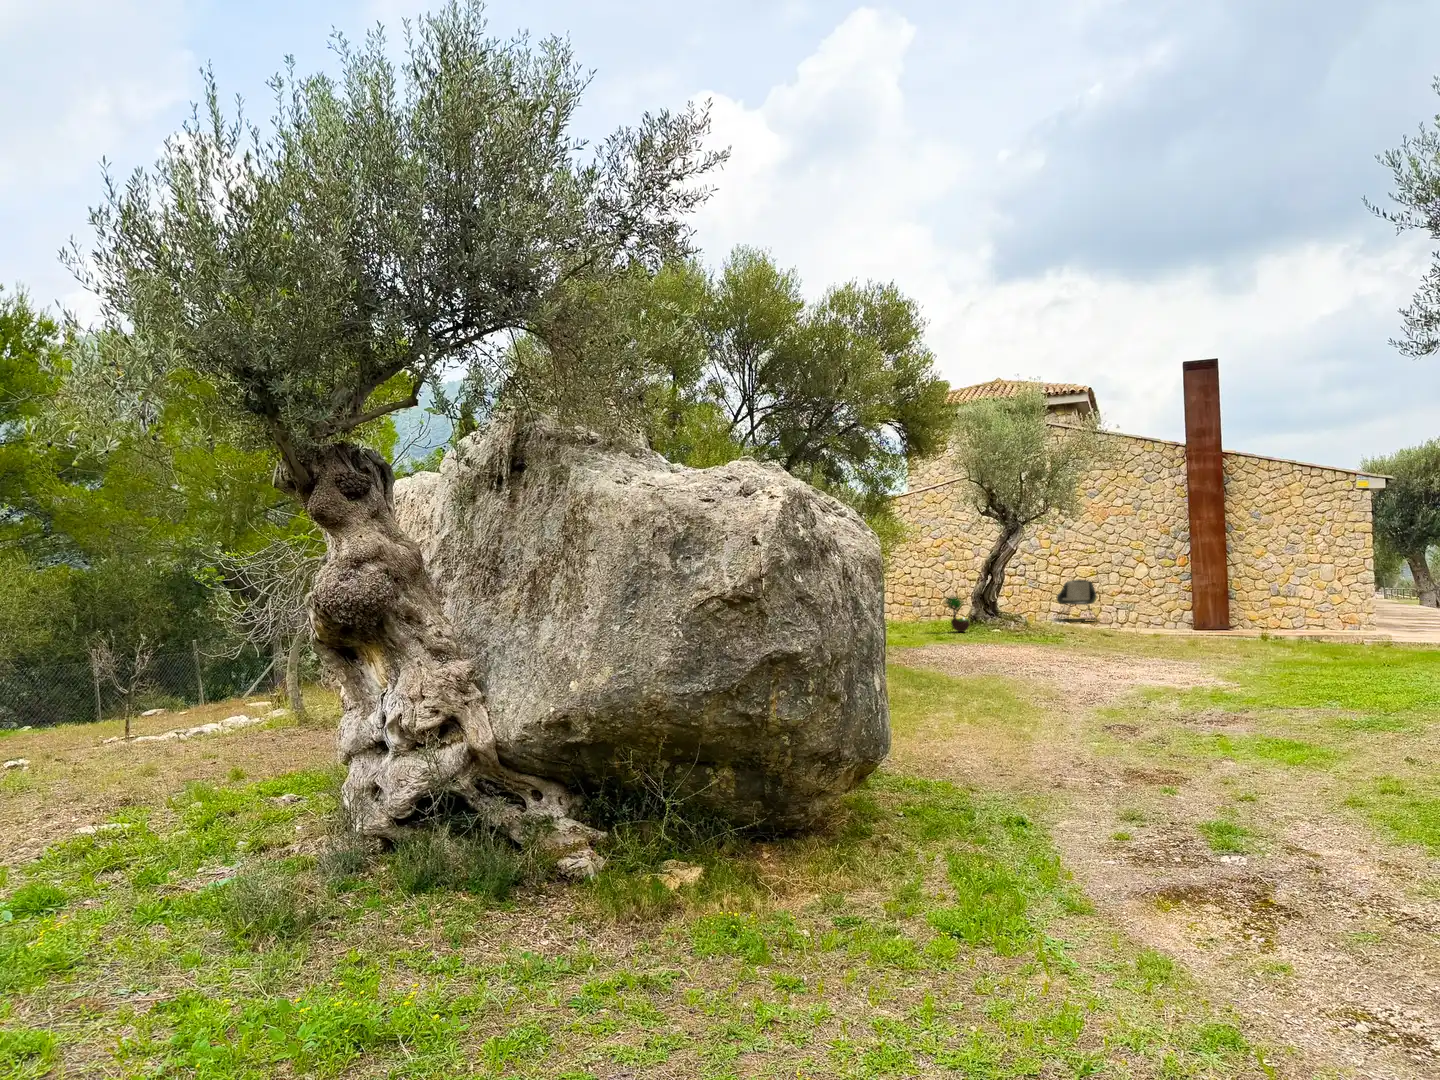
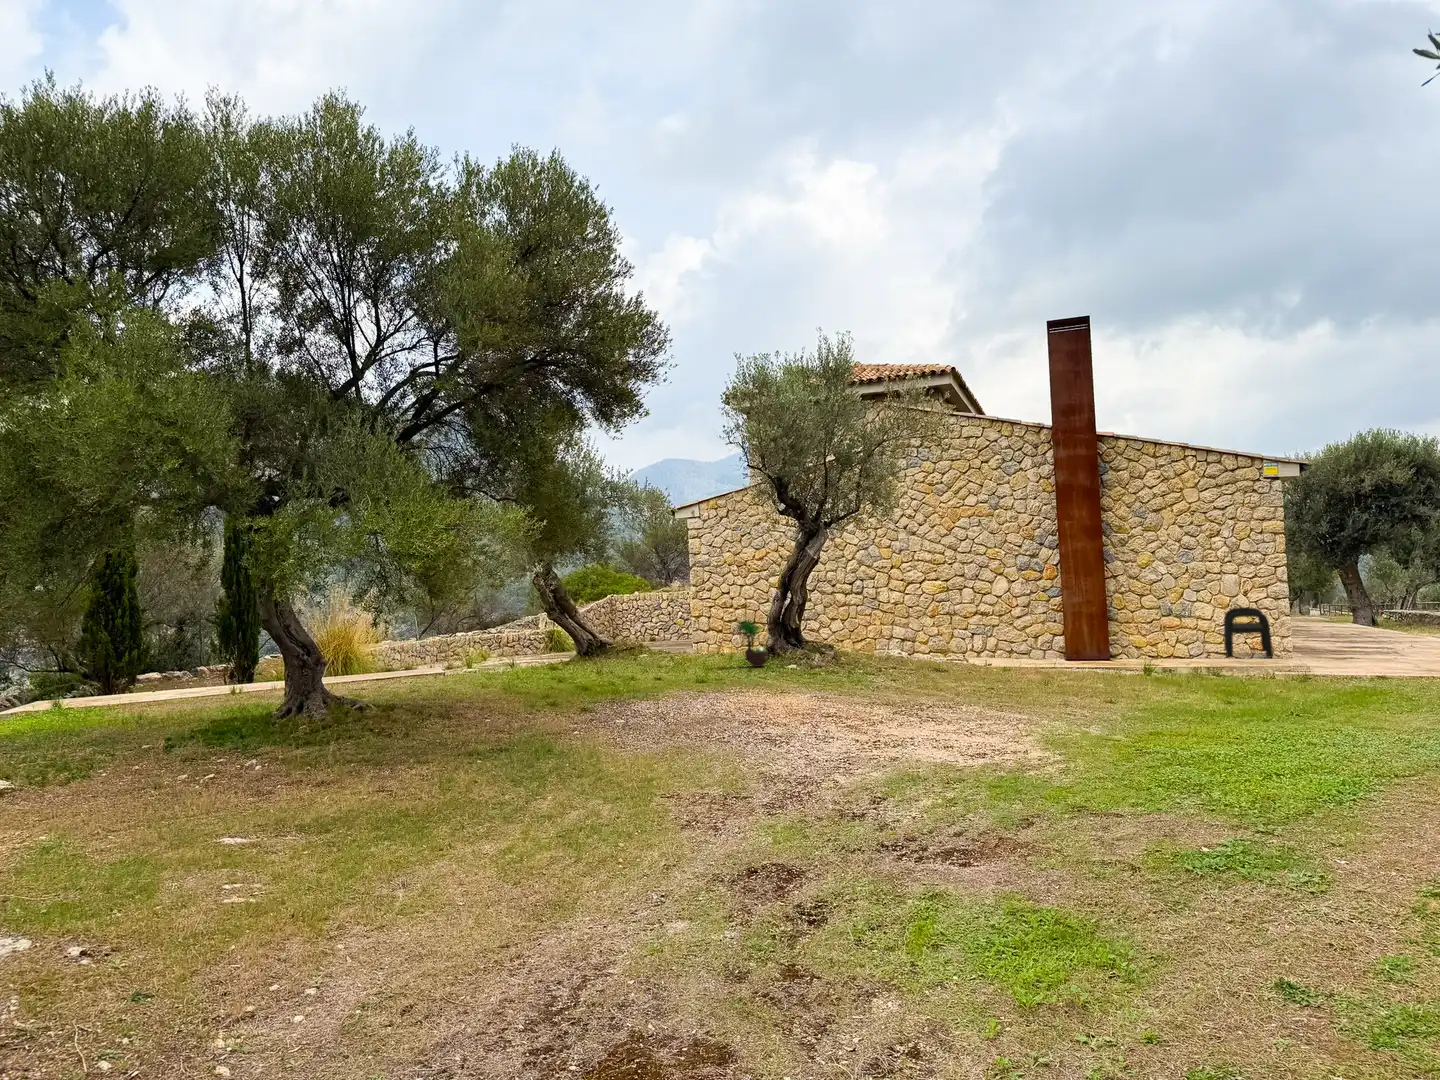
lounge chair: present [1057,580,1097,620] -> none [895,598,947,652]
bench: none [1322,590,1361,627] -> present [1224,607,1273,657]

